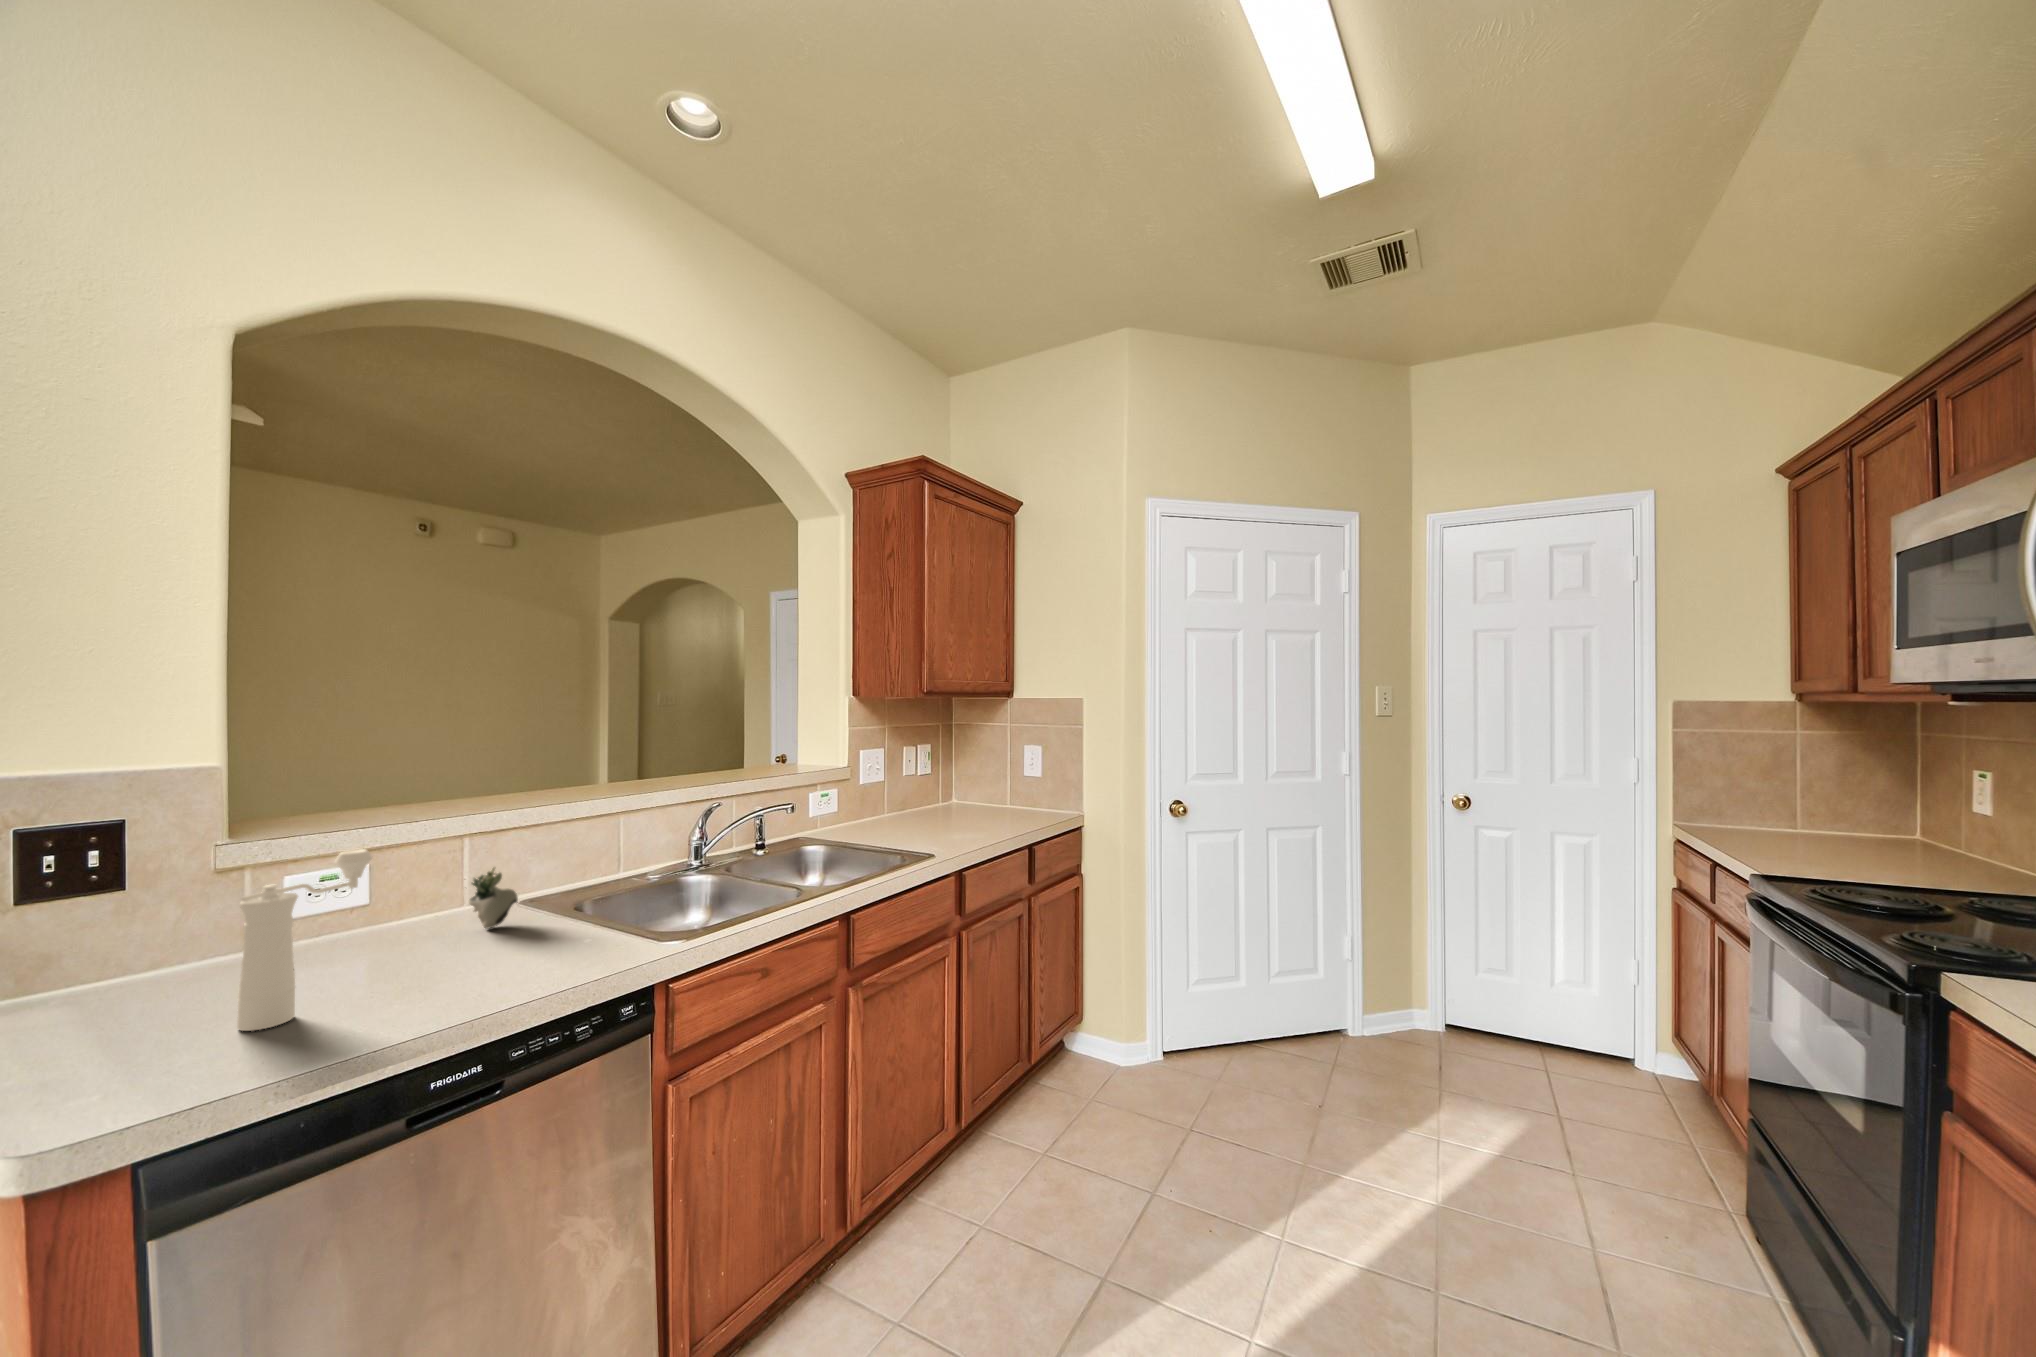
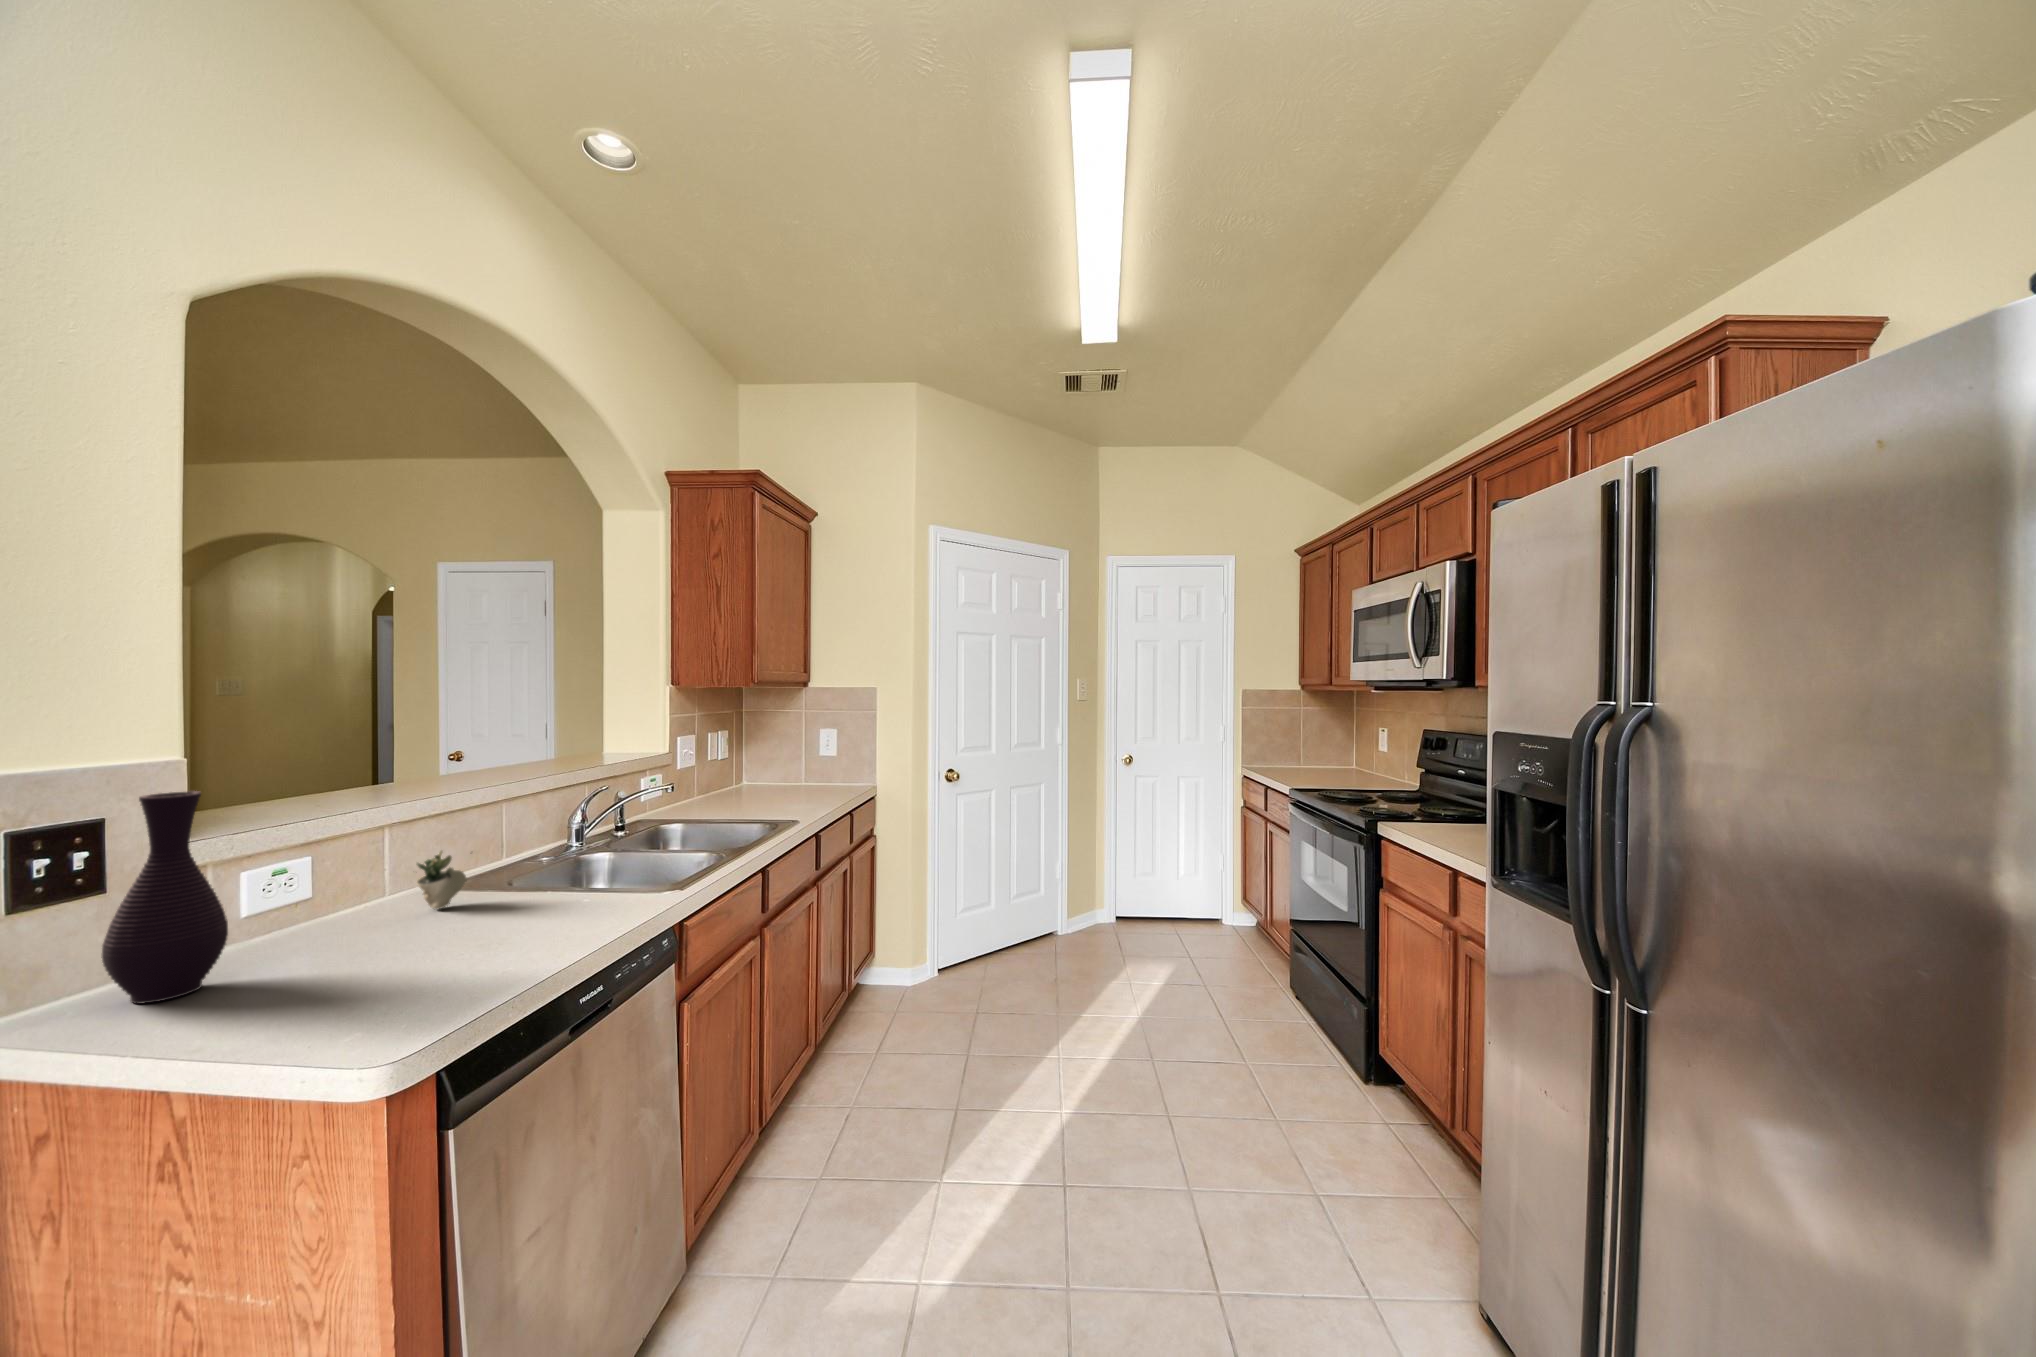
vase: none [120,798,237,1002] -> present [101,791,228,1004]
pepper mill: present [237,849,372,1031] -> none [318,830,408,999]

